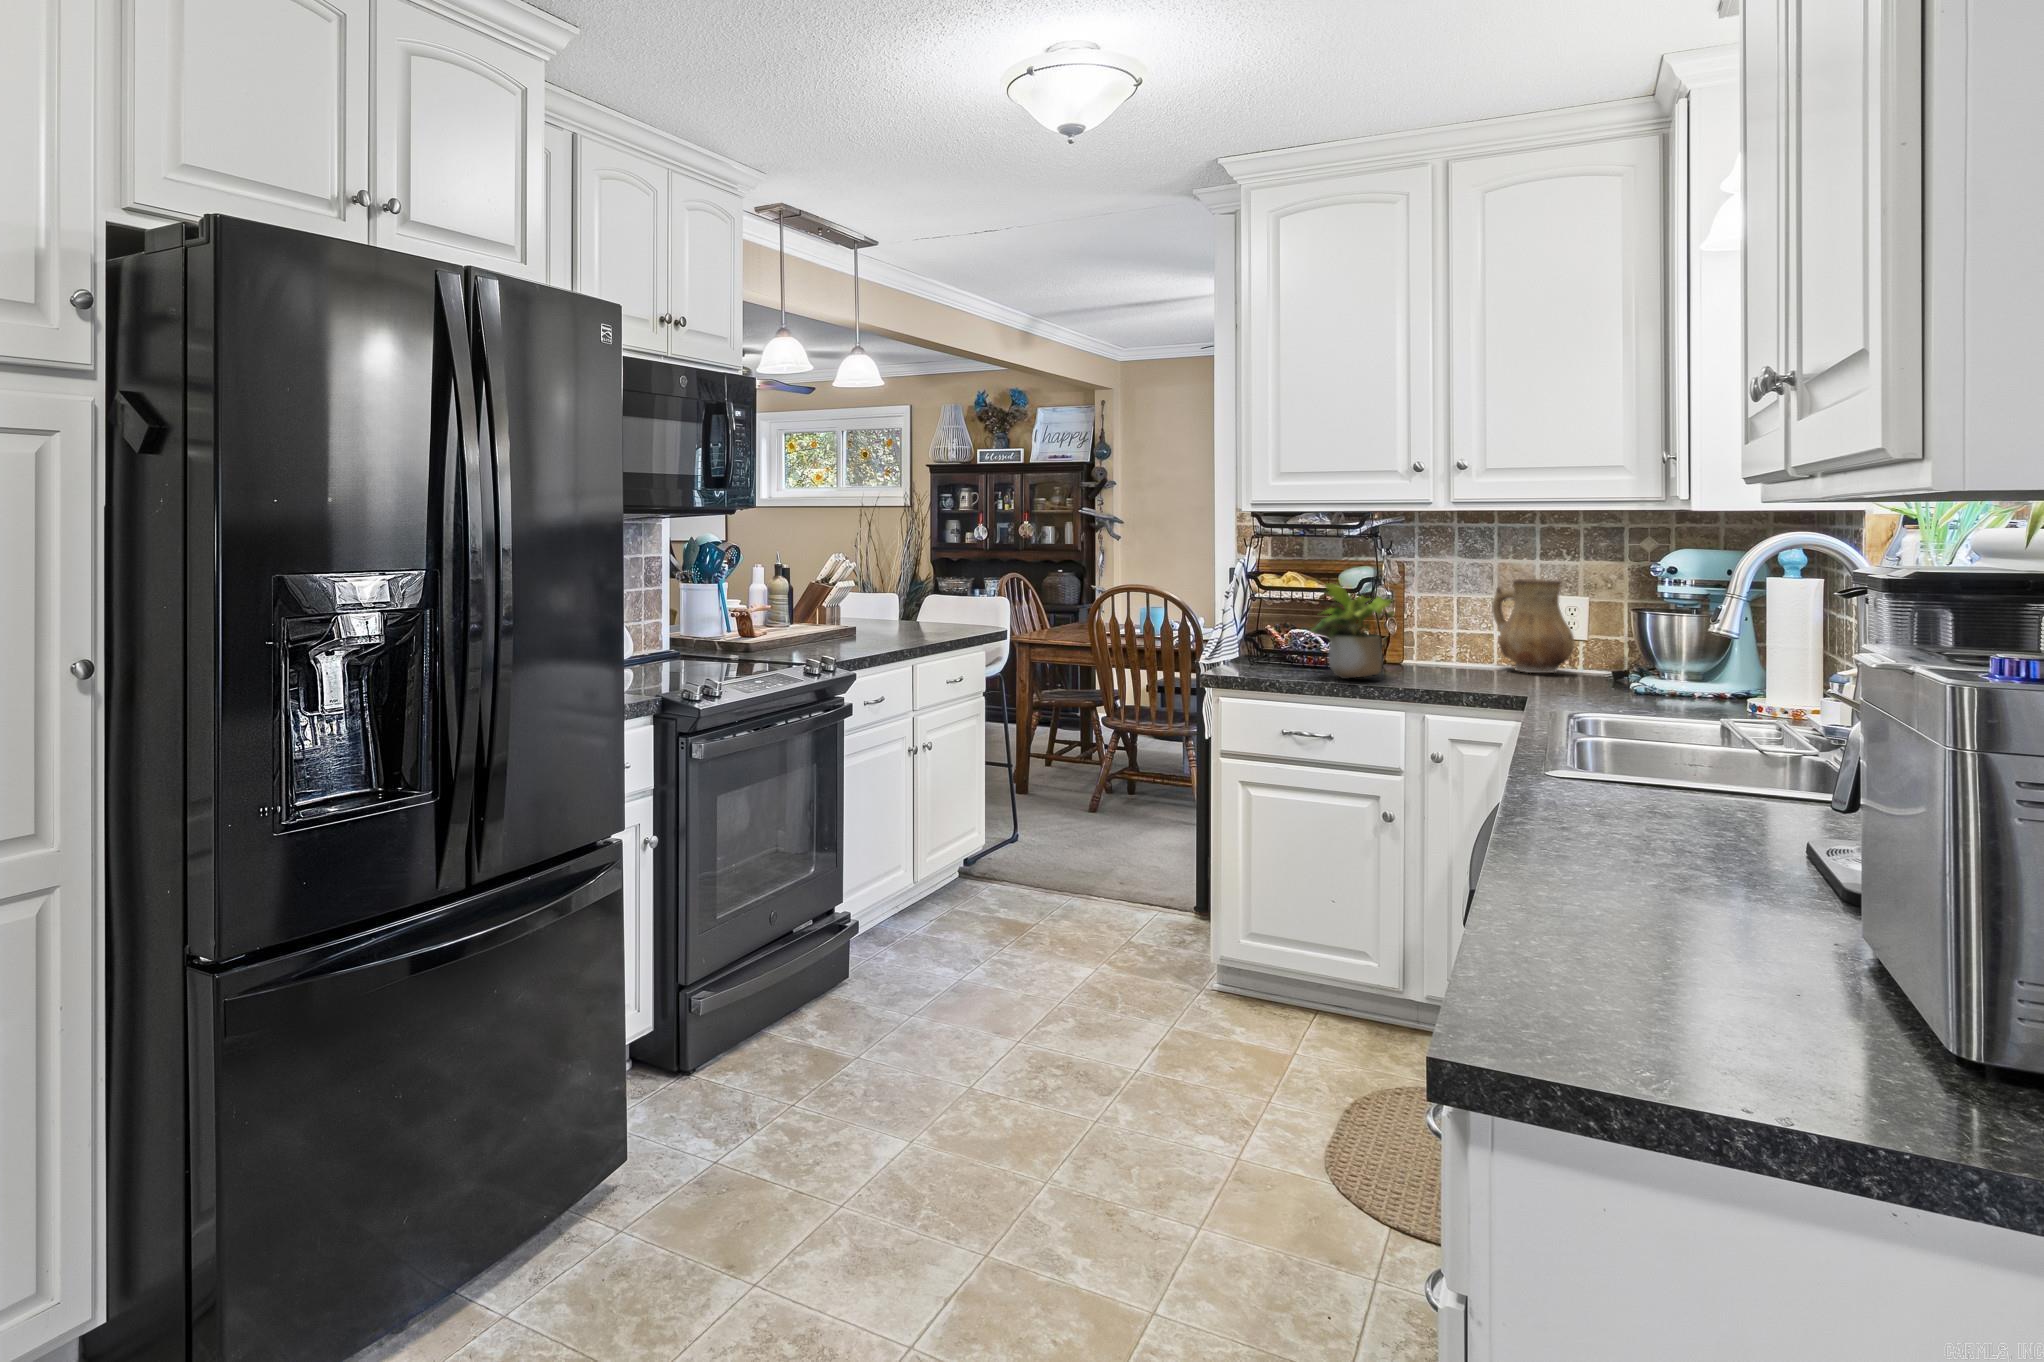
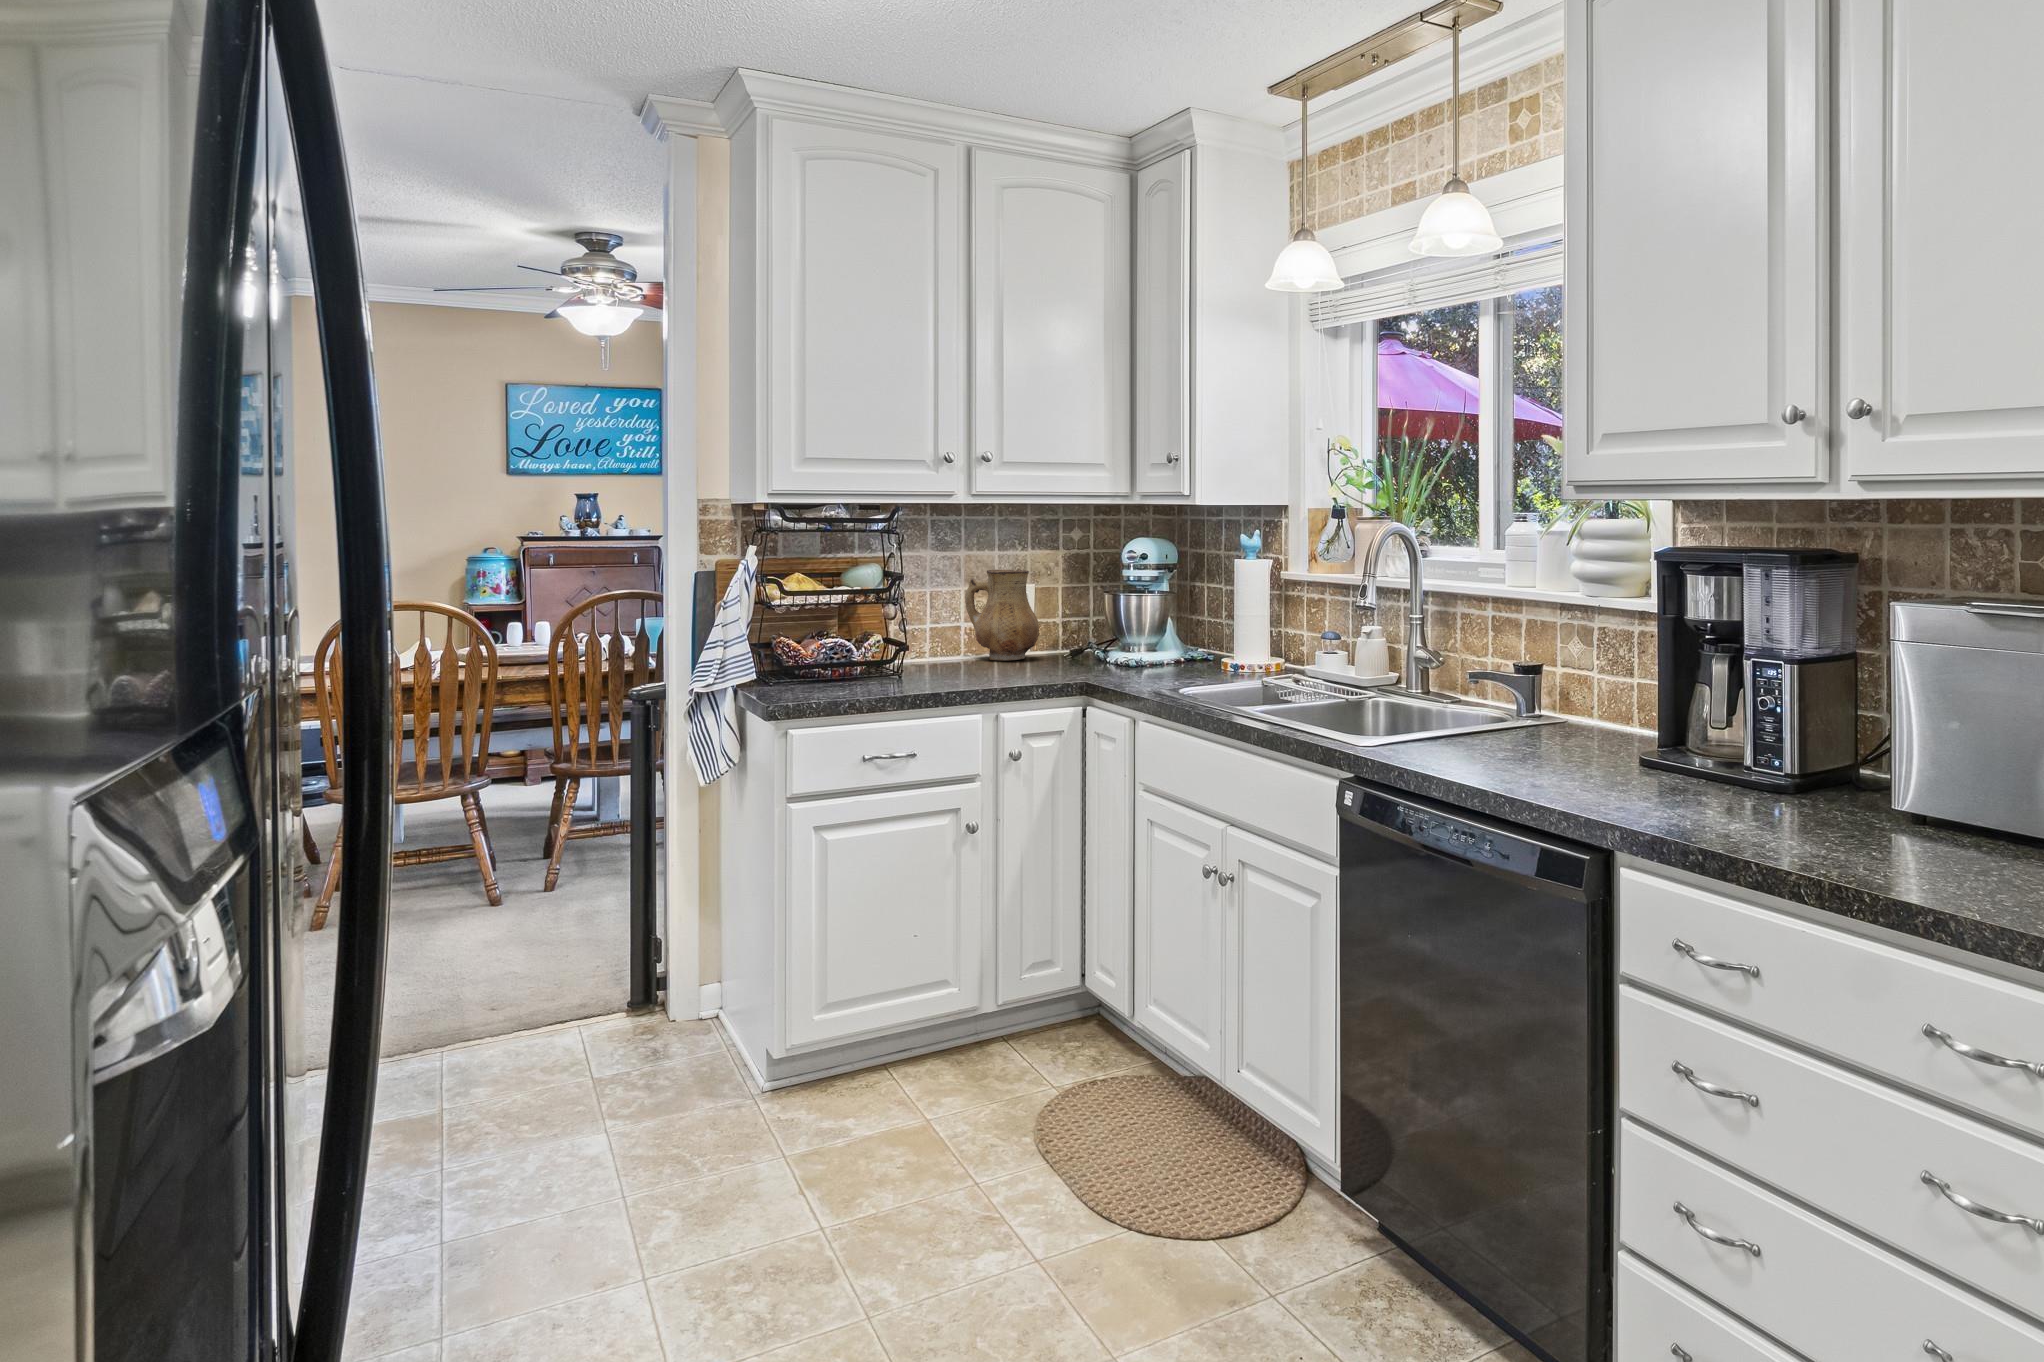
potted plant: present [1309,583,1394,679] -> none [856,580,941,686]

